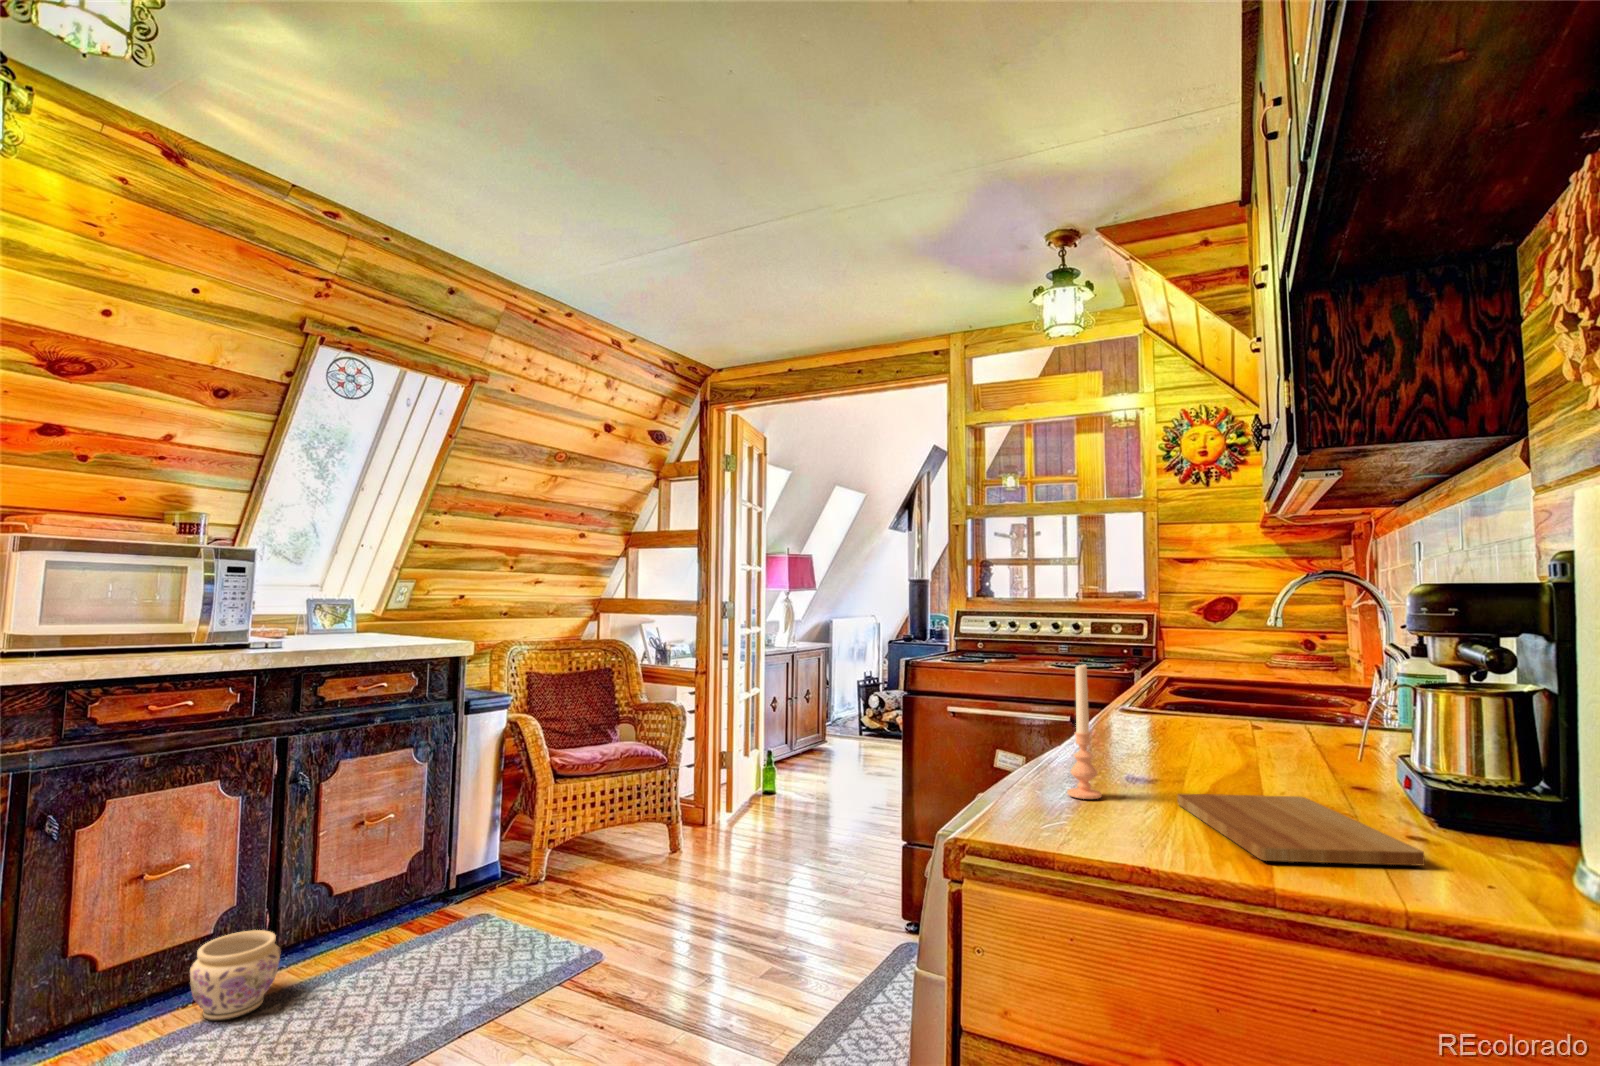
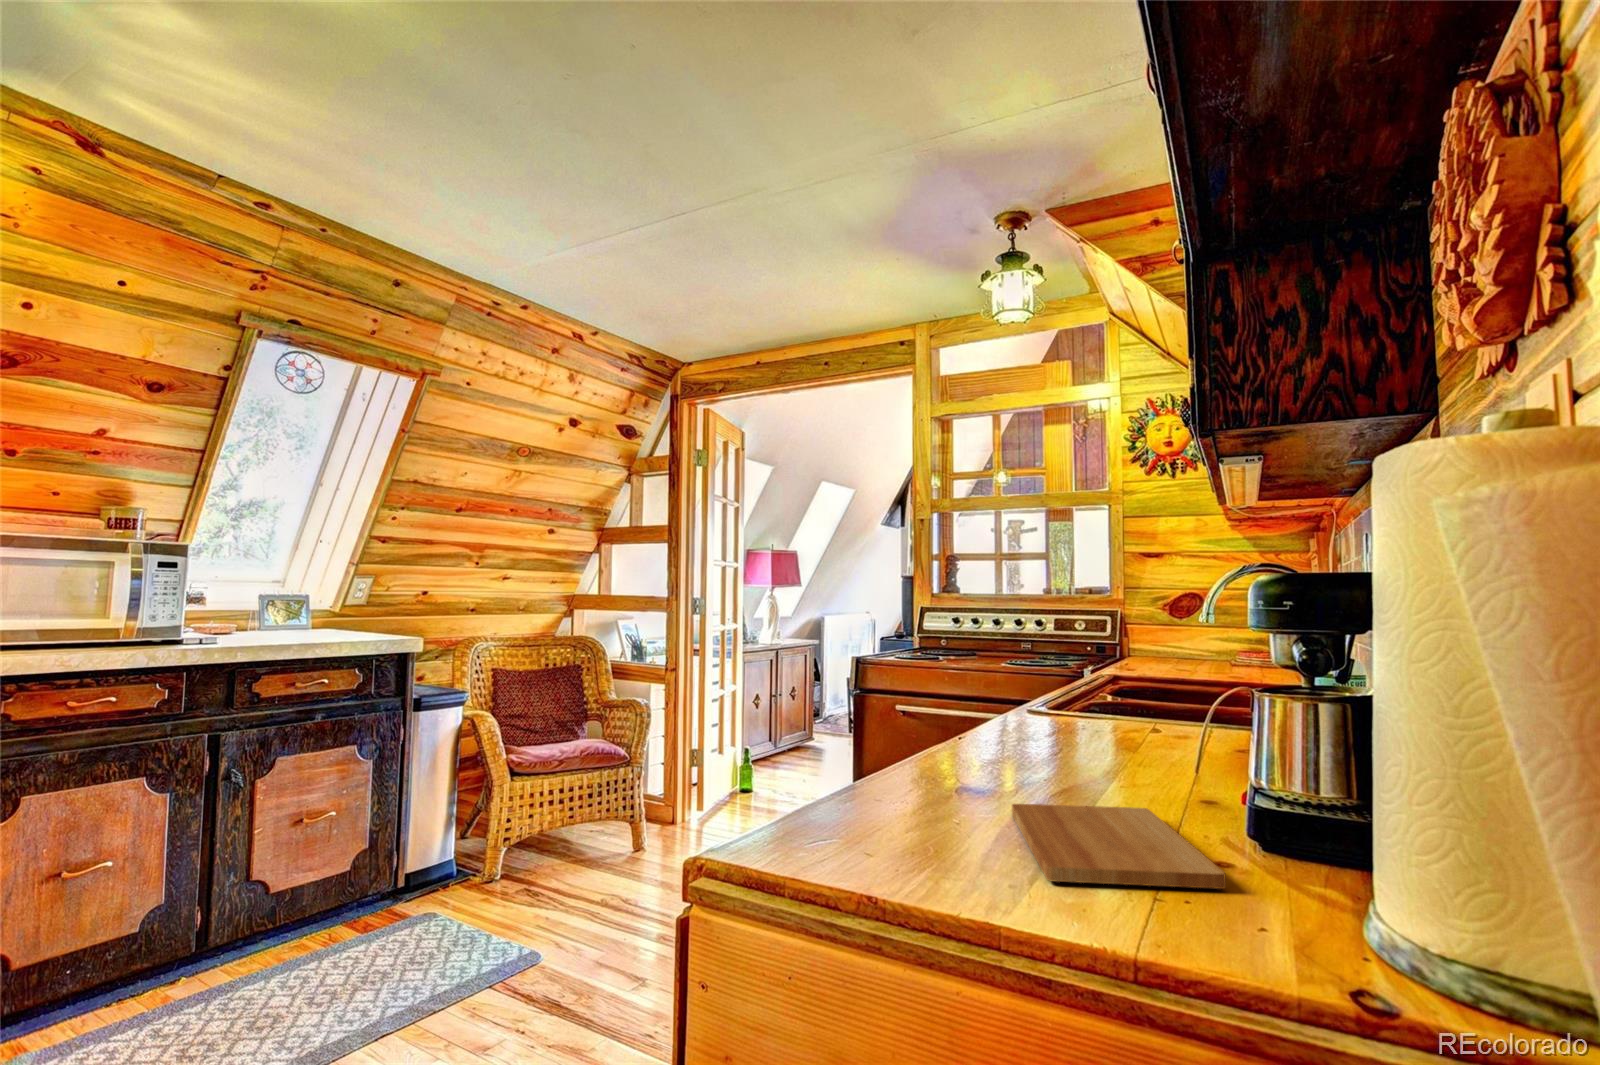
candle: present [1067,665,1102,799] -> none [902,663,937,809]
planter: present [190,930,281,1021] -> none [110,928,206,1020]

